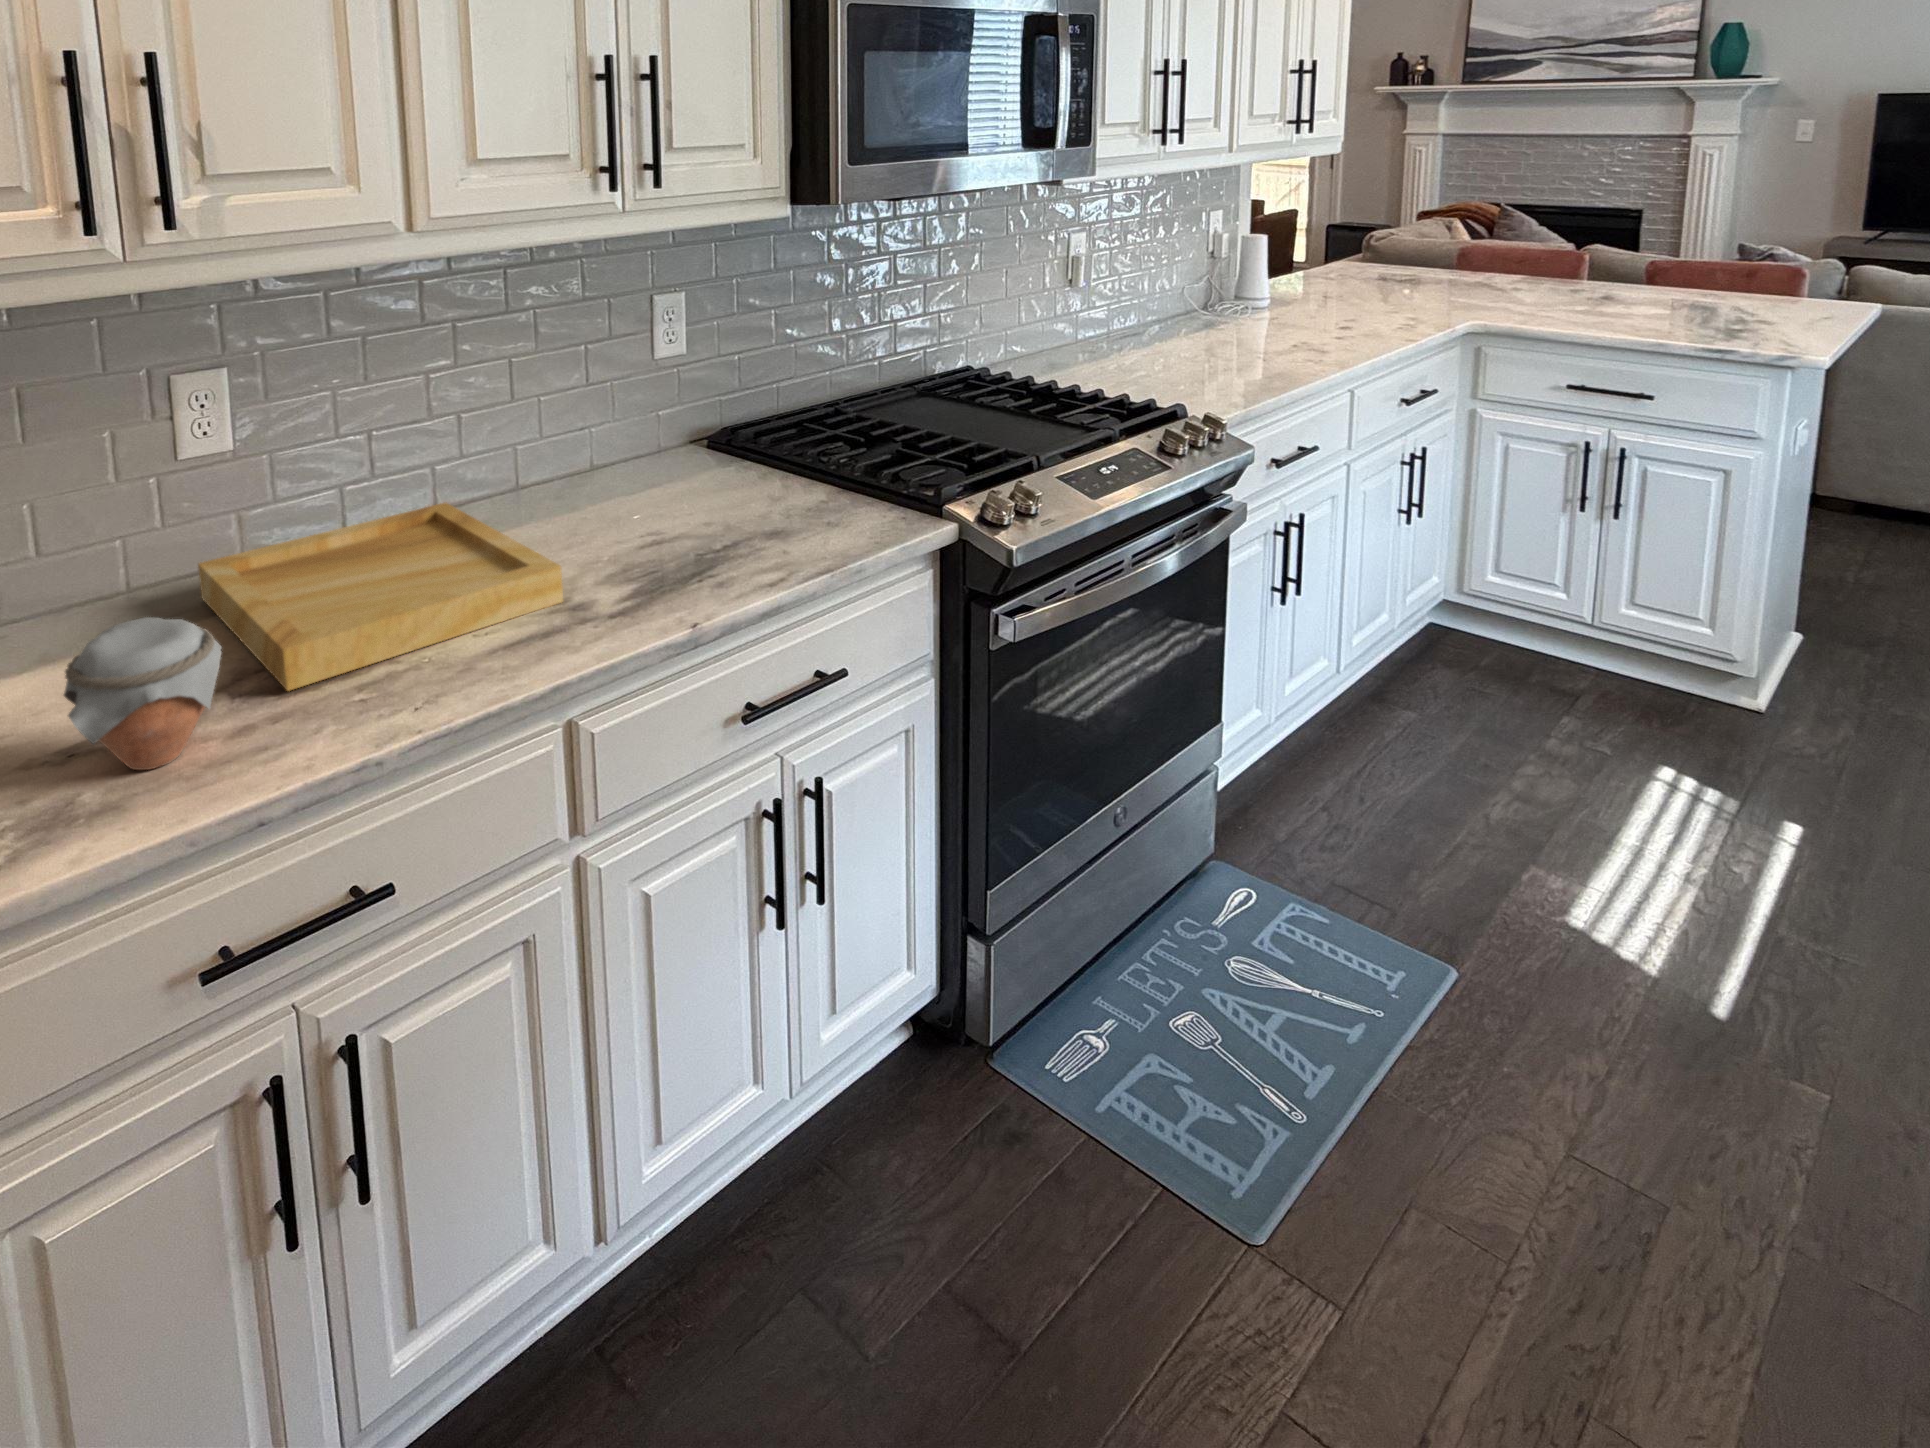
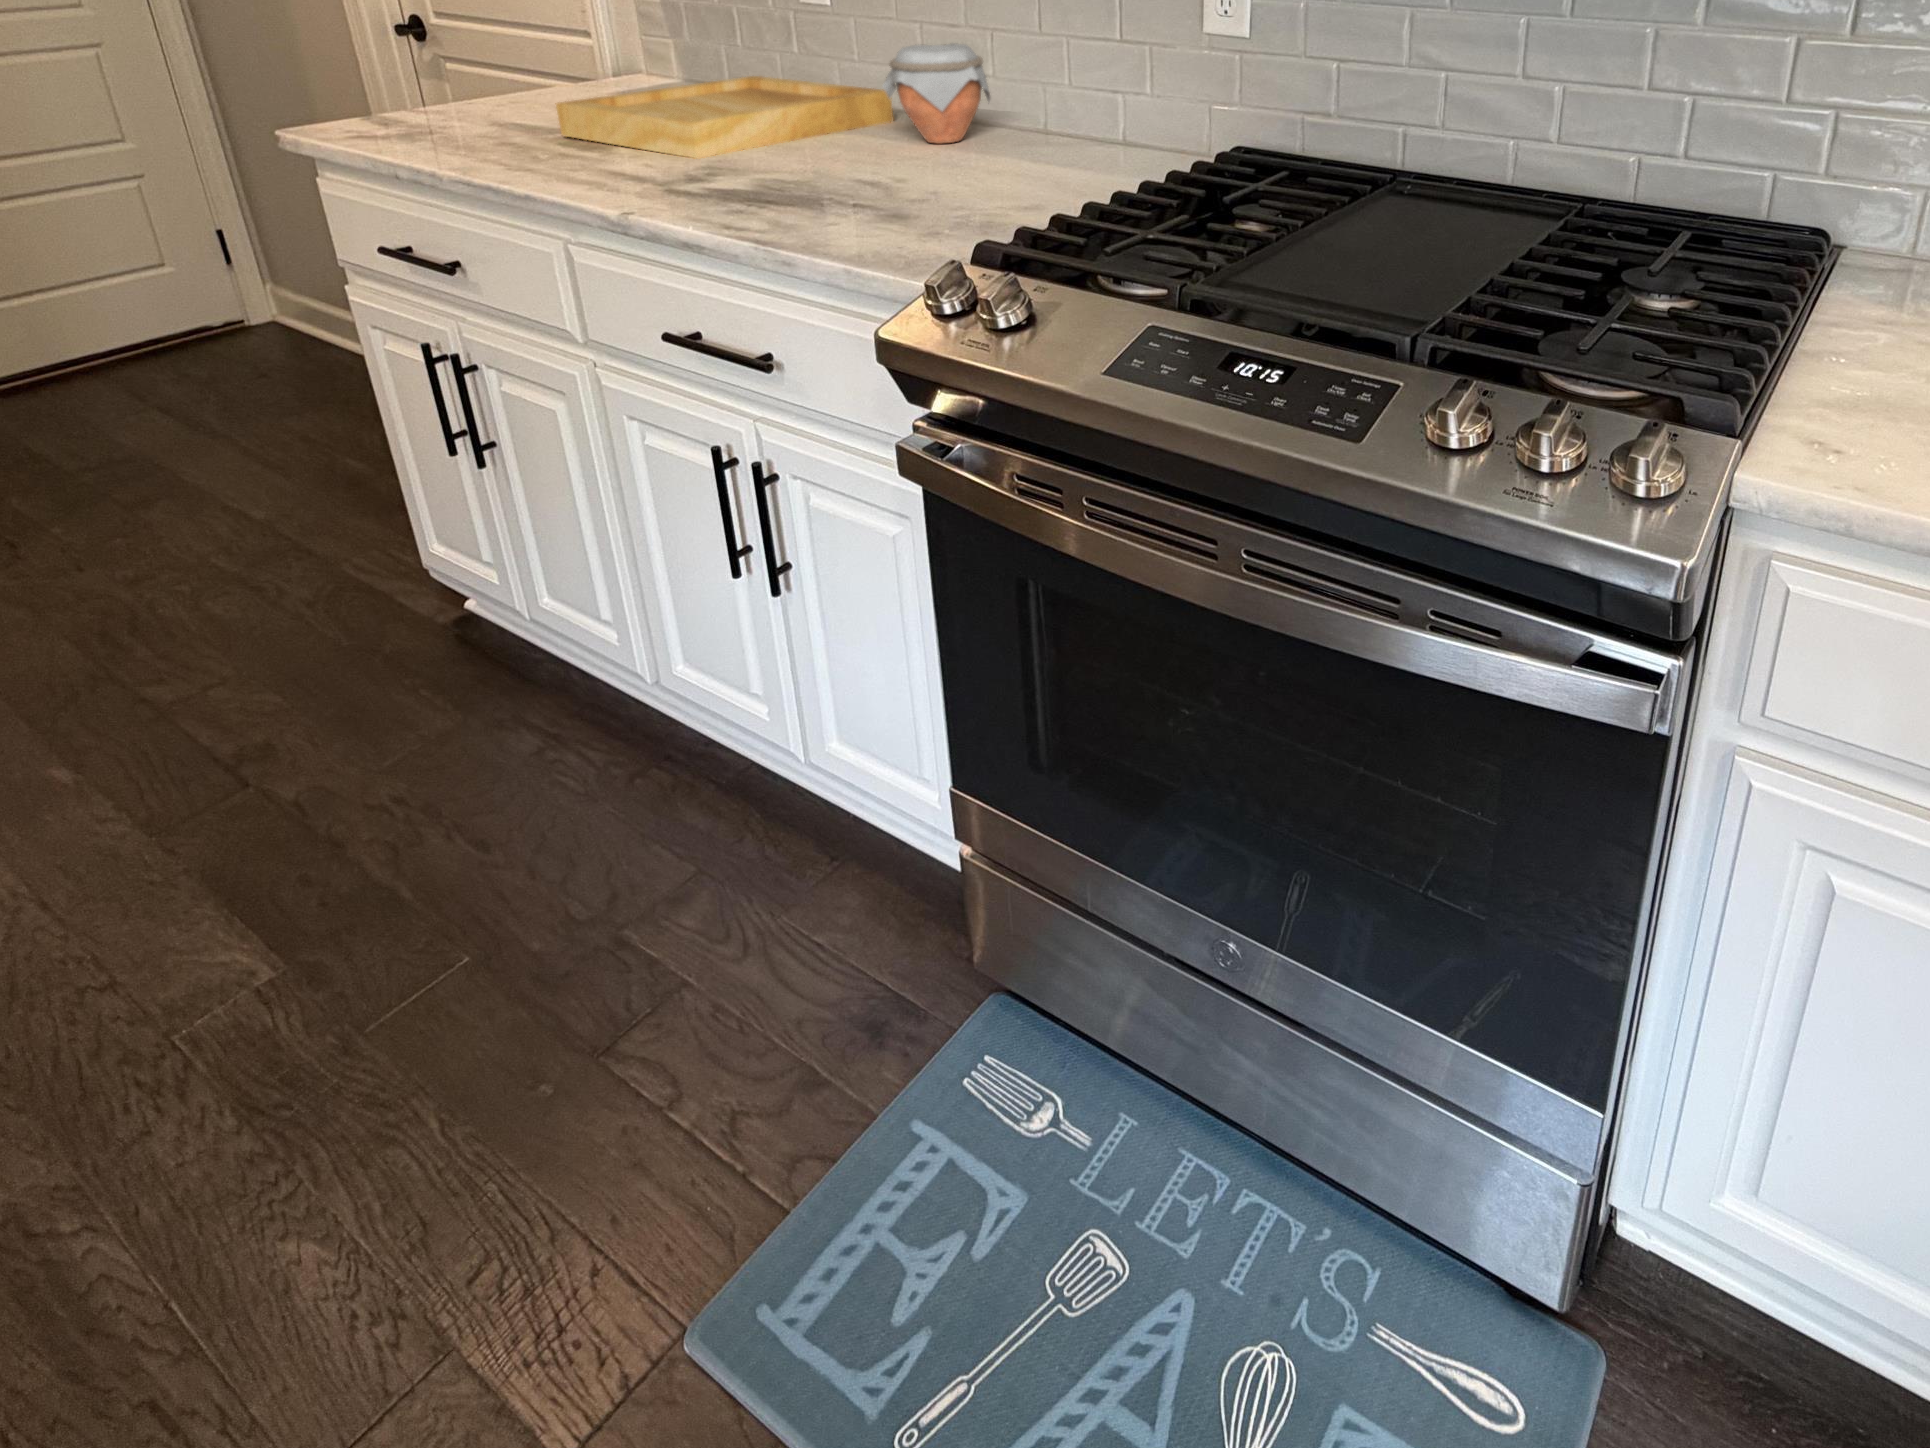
jar: present [64,617,222,770] -> present [883,43,990,144]

